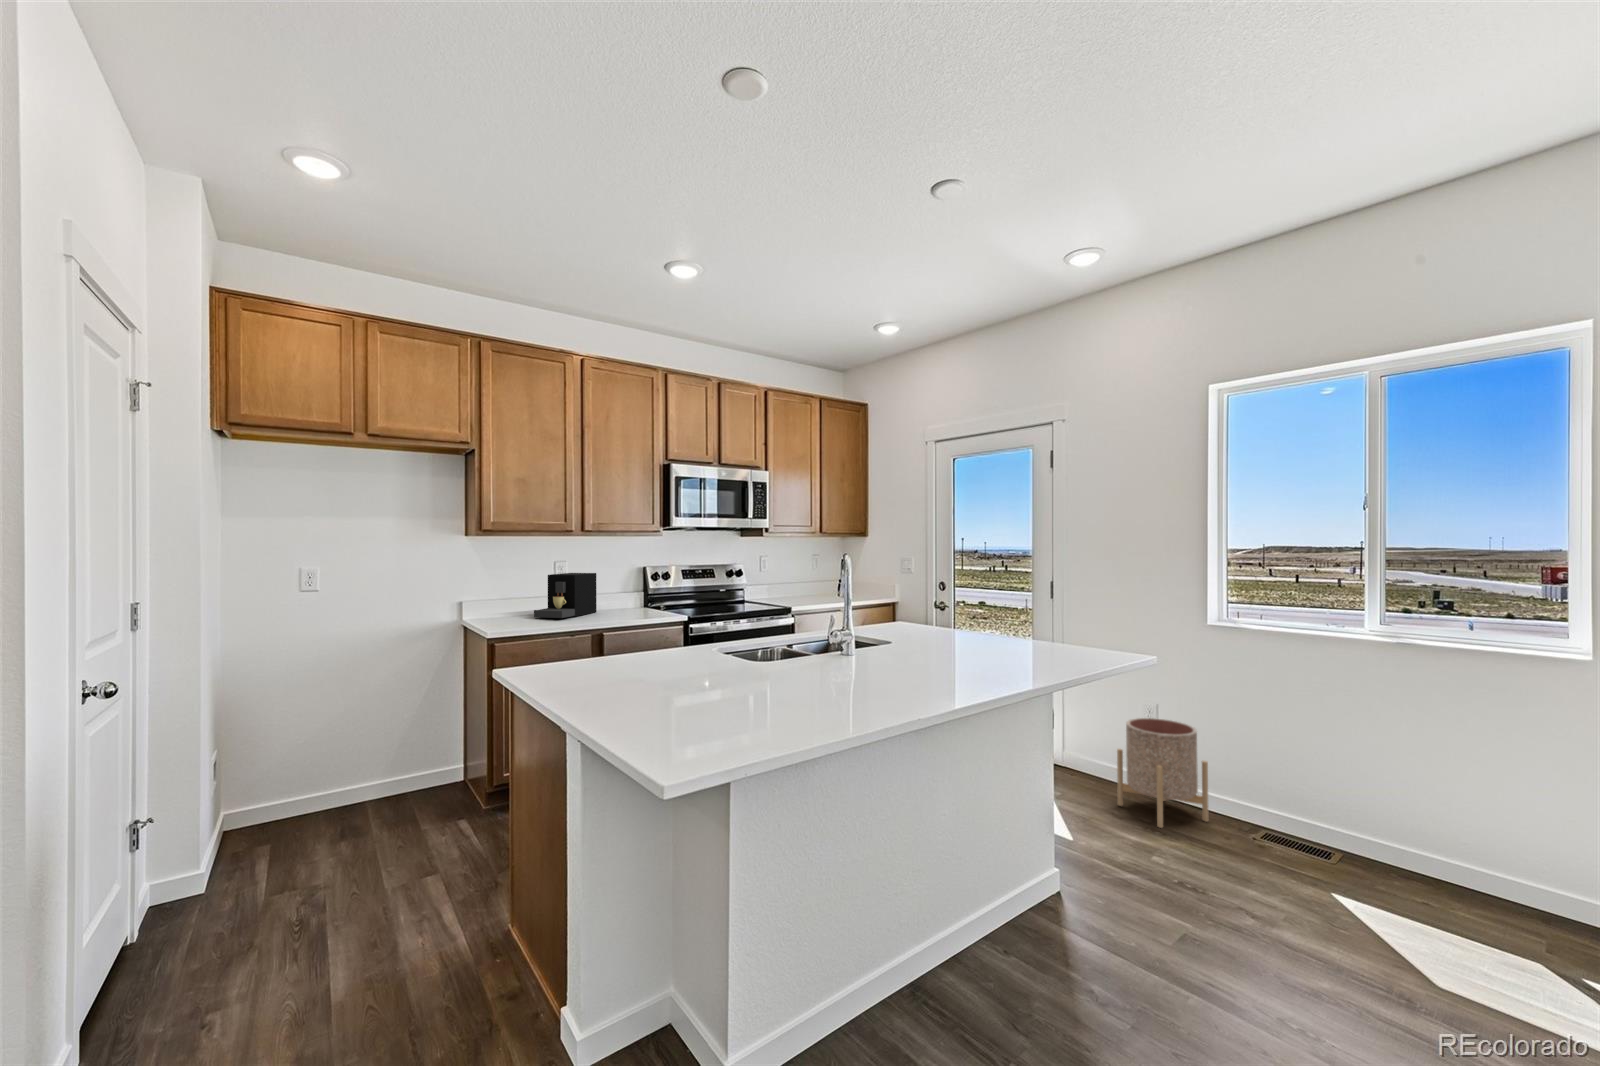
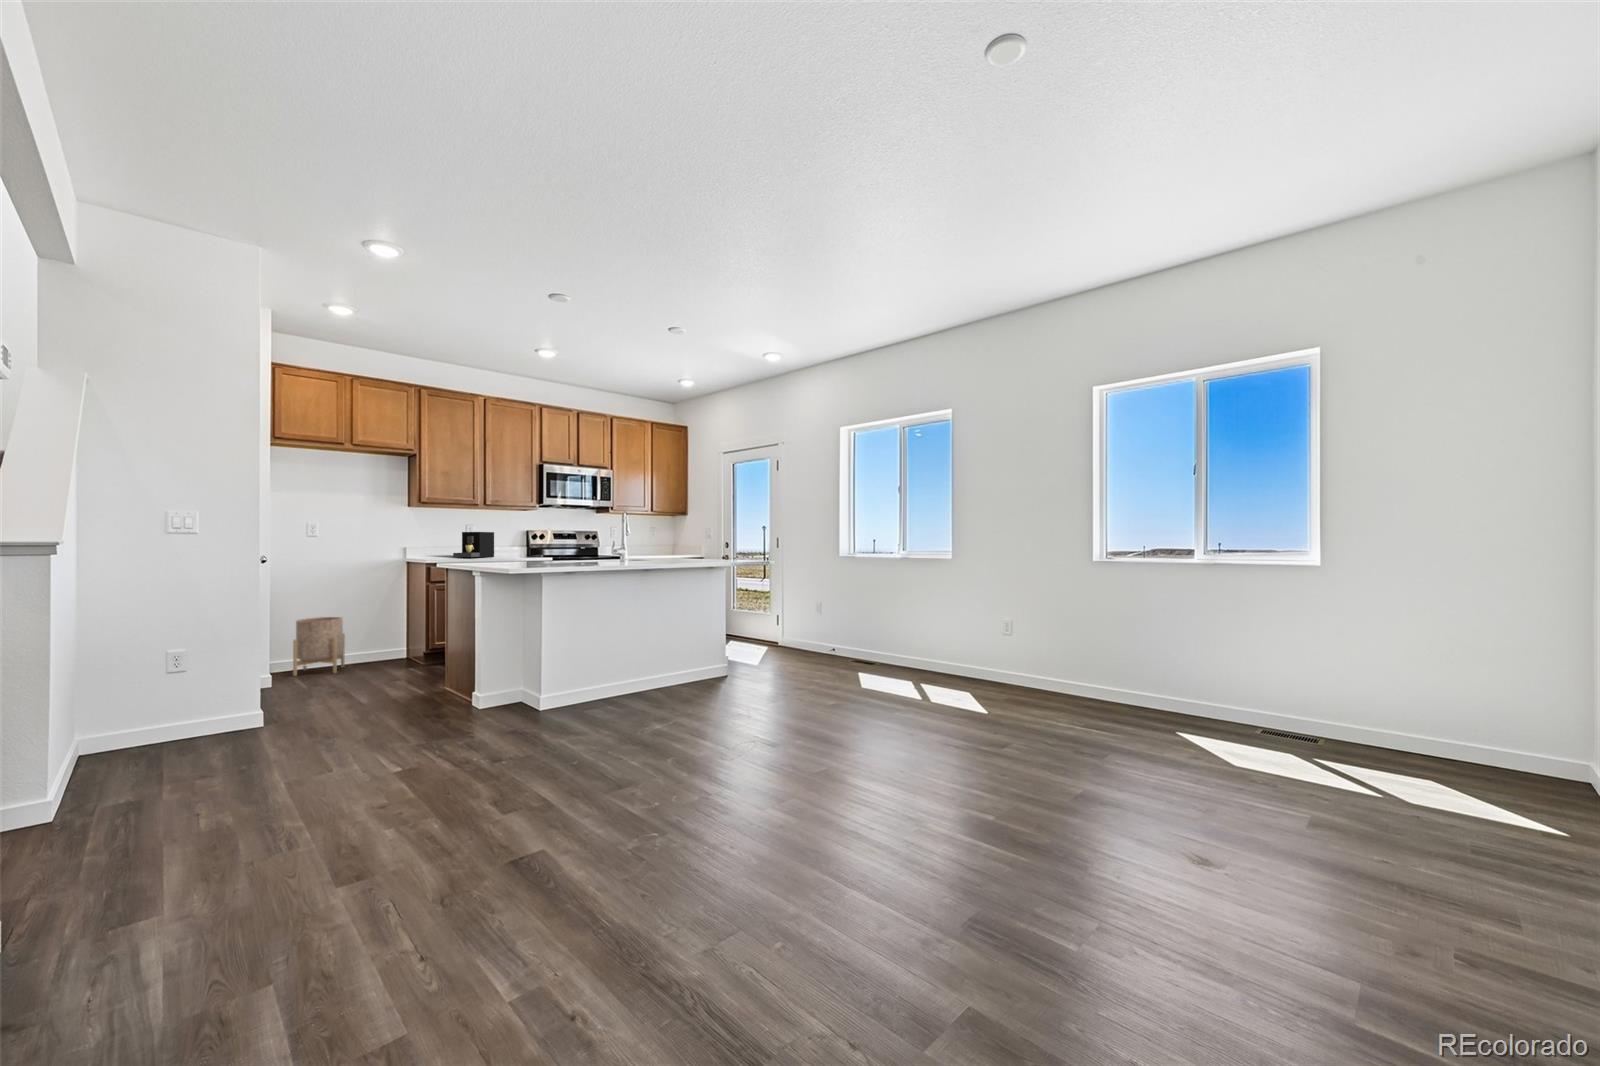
planter: present [1117,718,1208,828] -> present [293,617,345,676]

